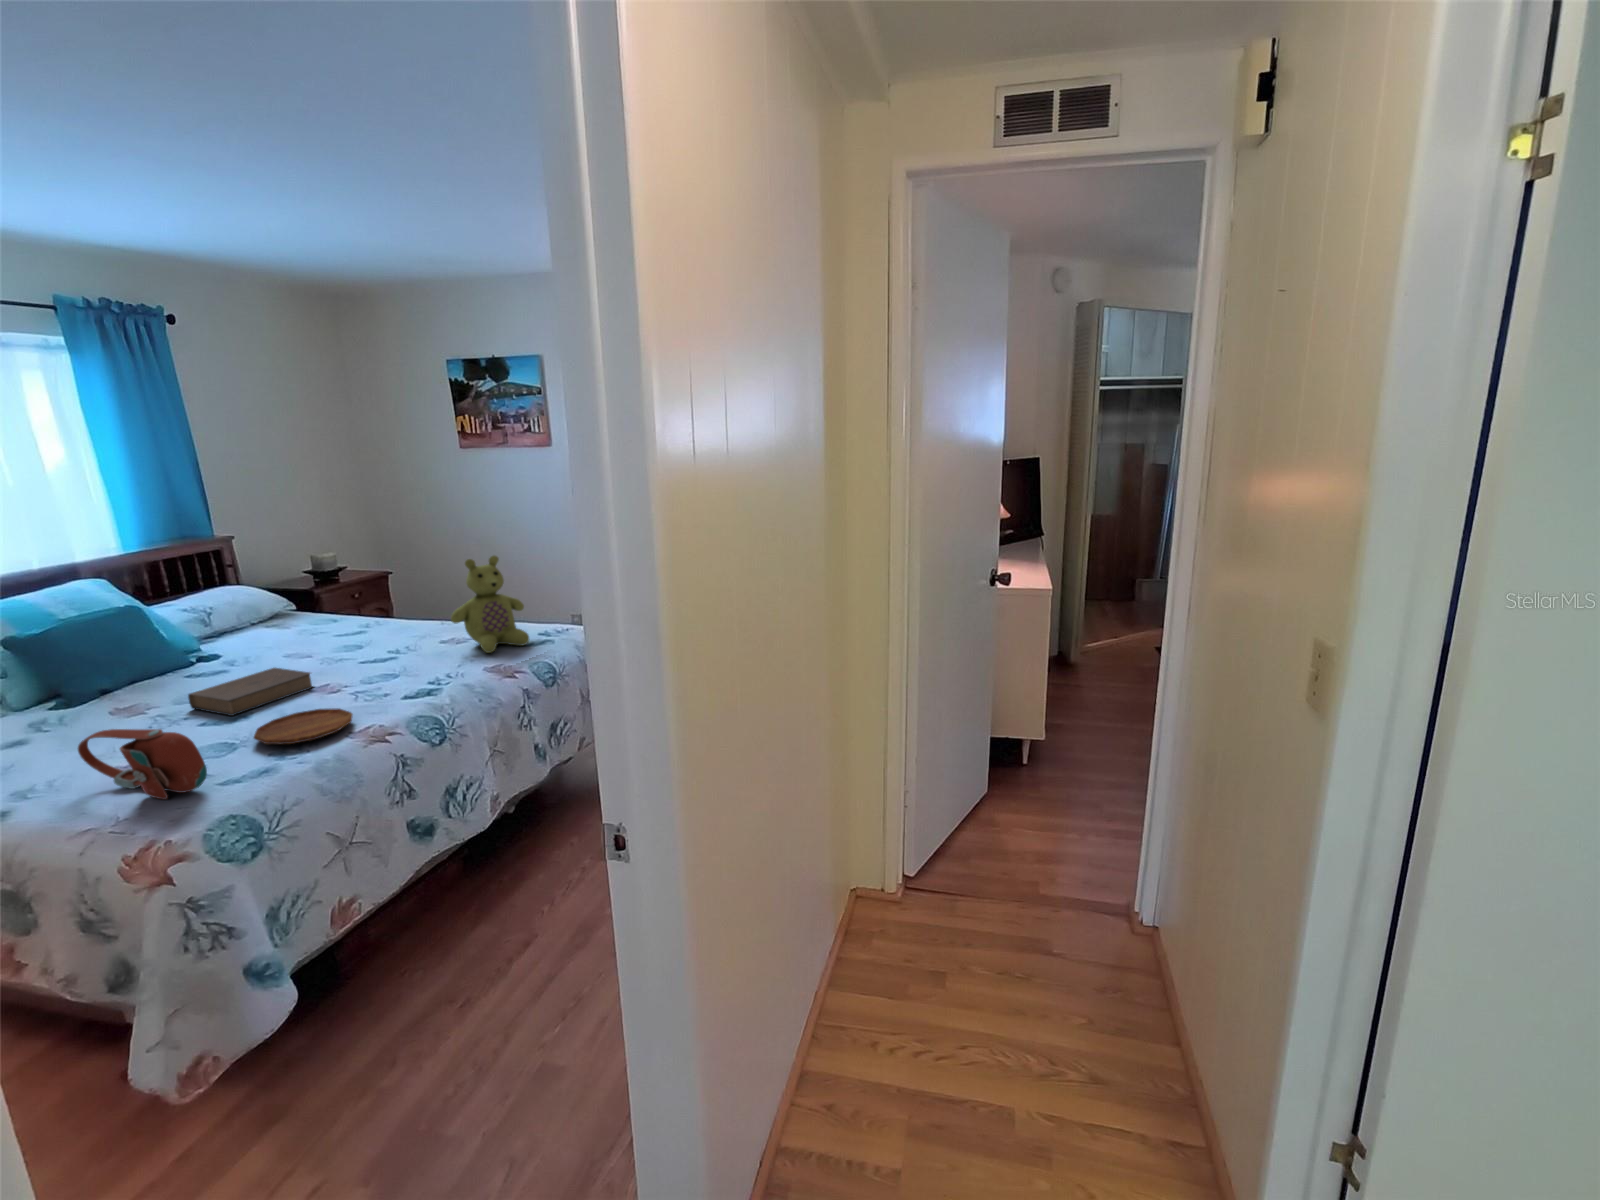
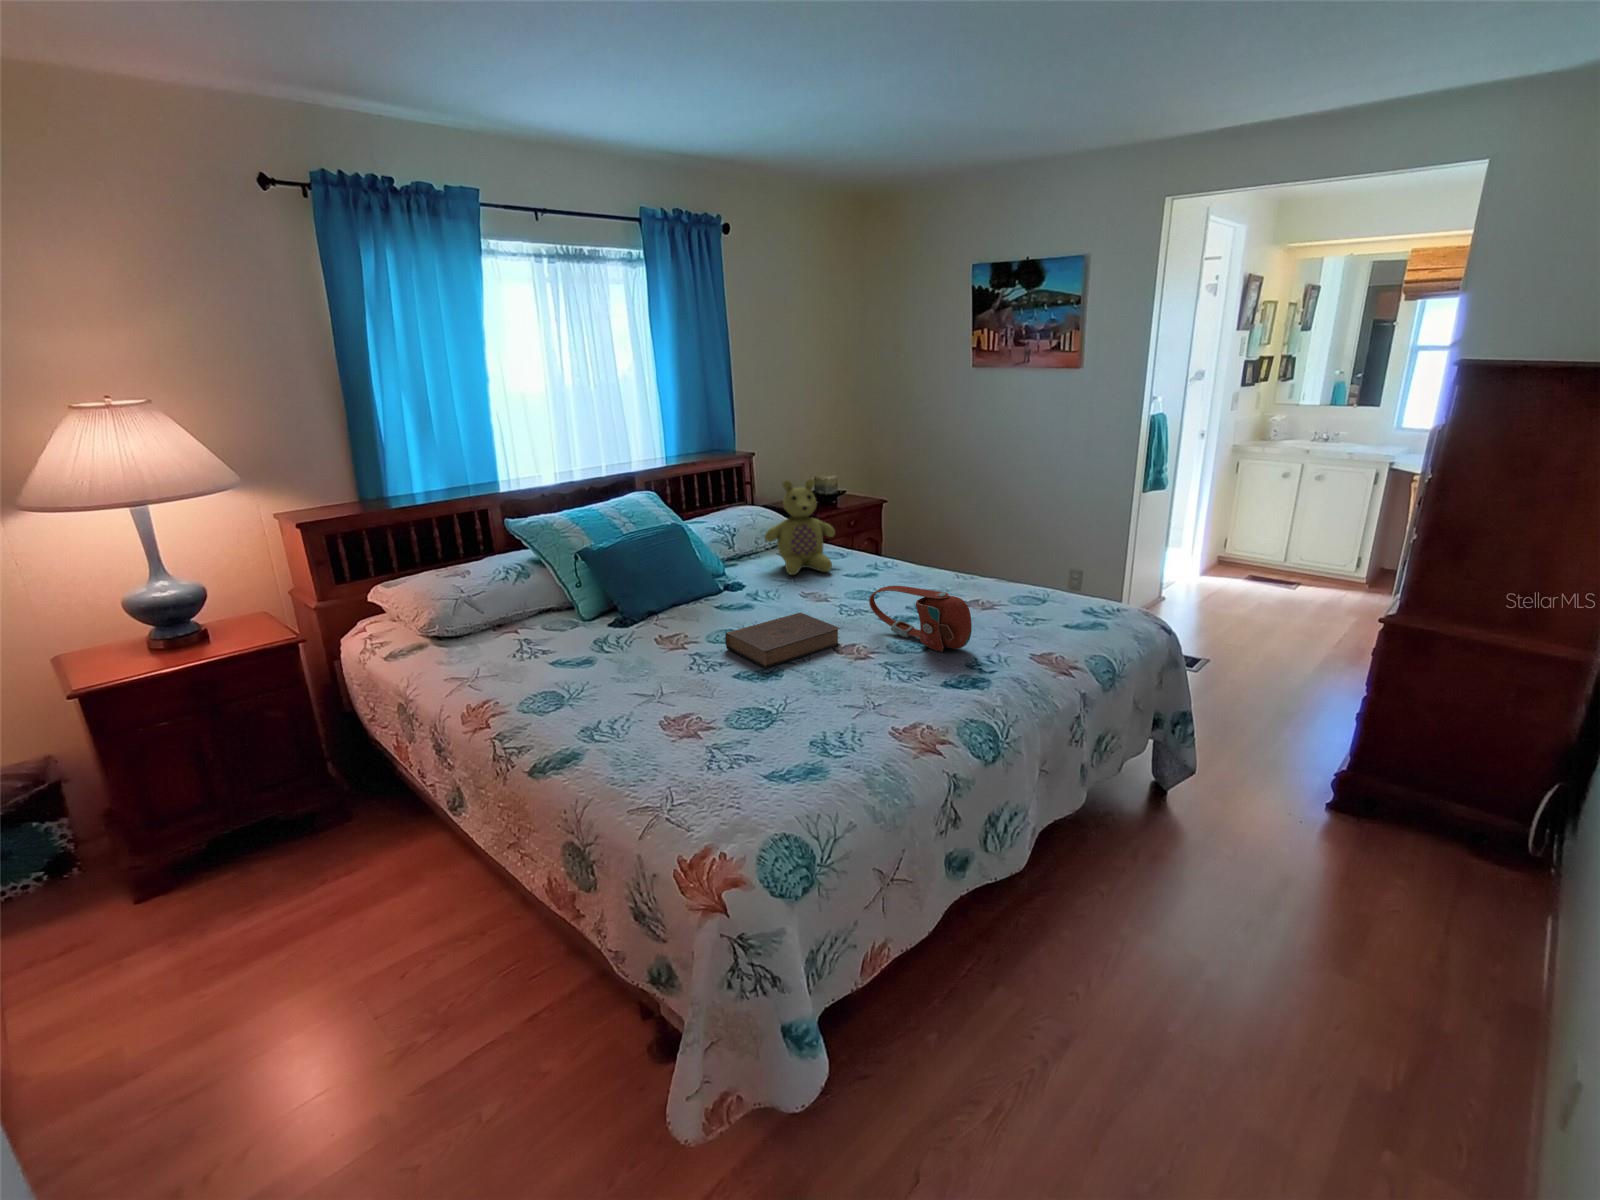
stuffed bear: present [451,556,529,653] -> present [765,479,835,575]
tray: present [254,708,353,744] -> none [793,683,896,731]
handbag: present [78,729,207,800] -> present [869,586,972,652]

